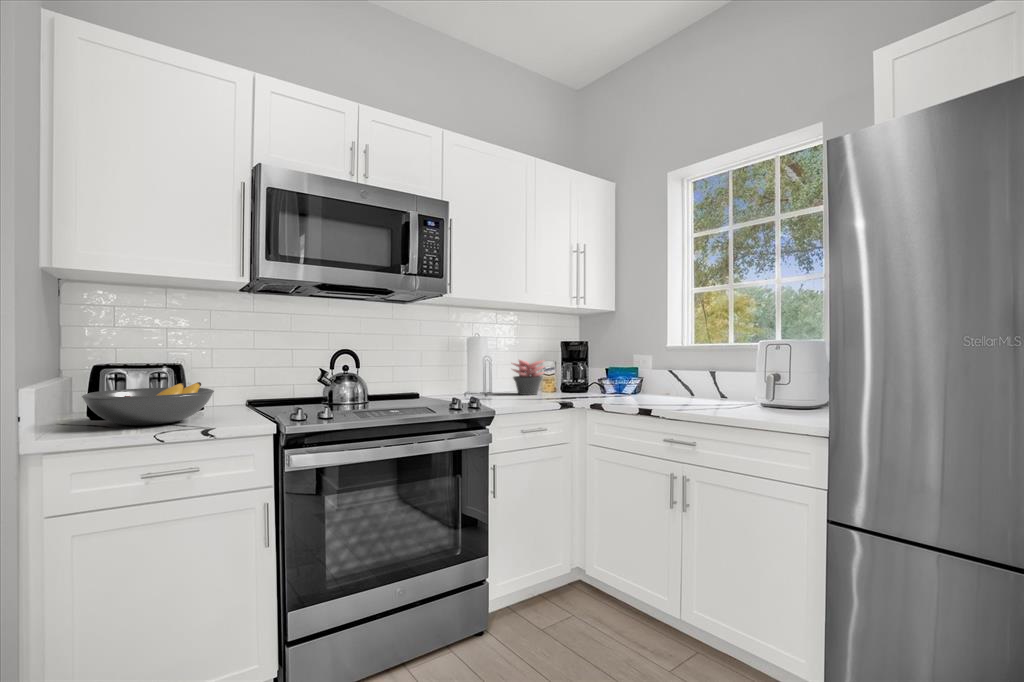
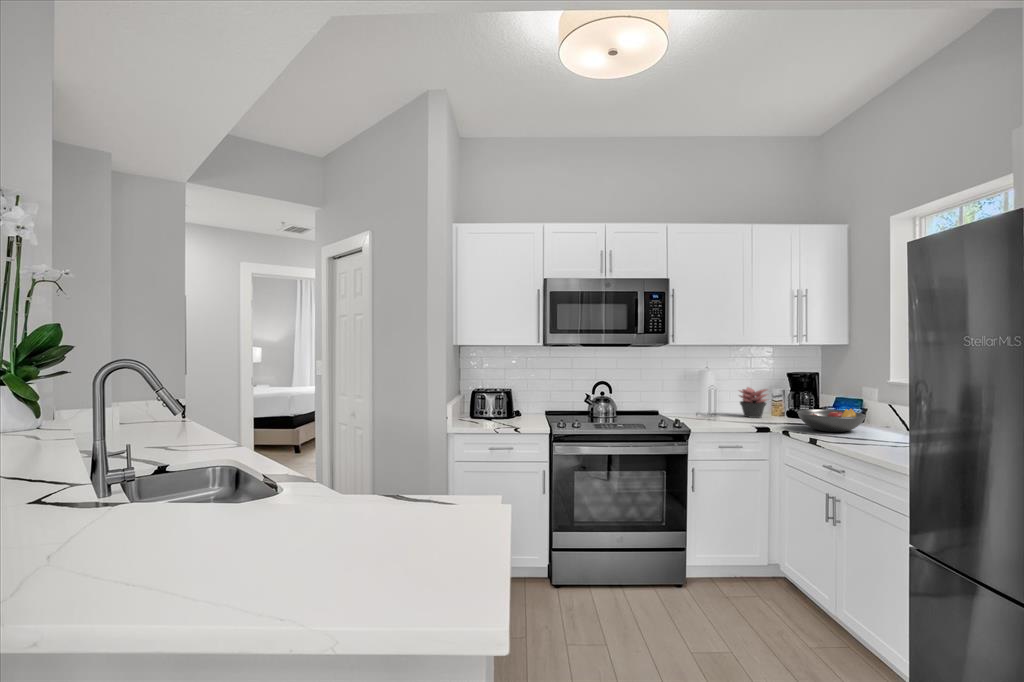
fruit bowl: present [82,382,214,425] -> present [797,408,866,432]

